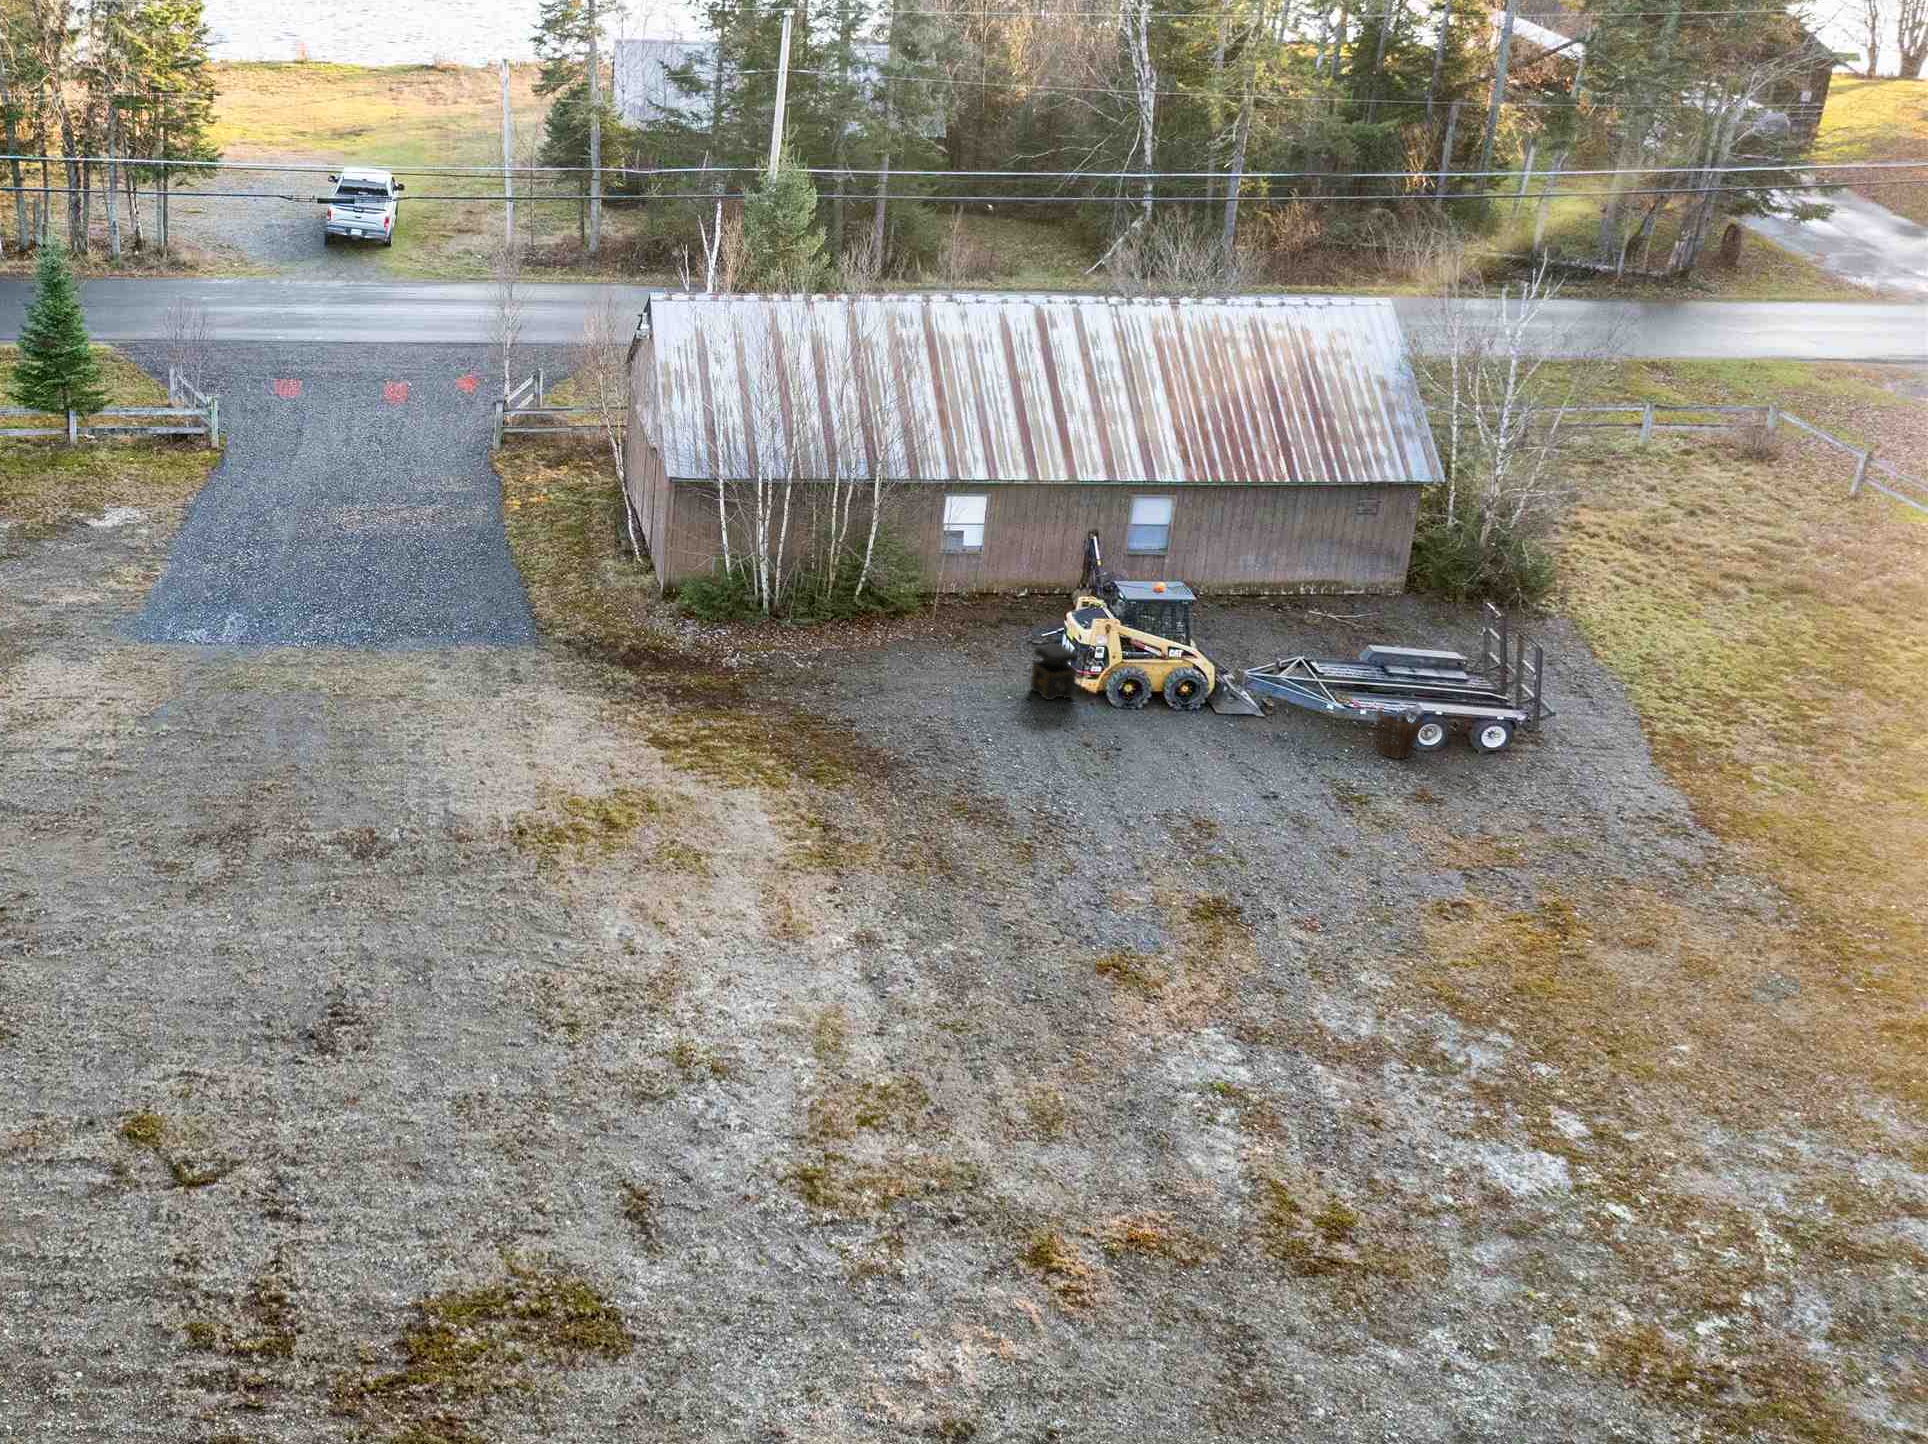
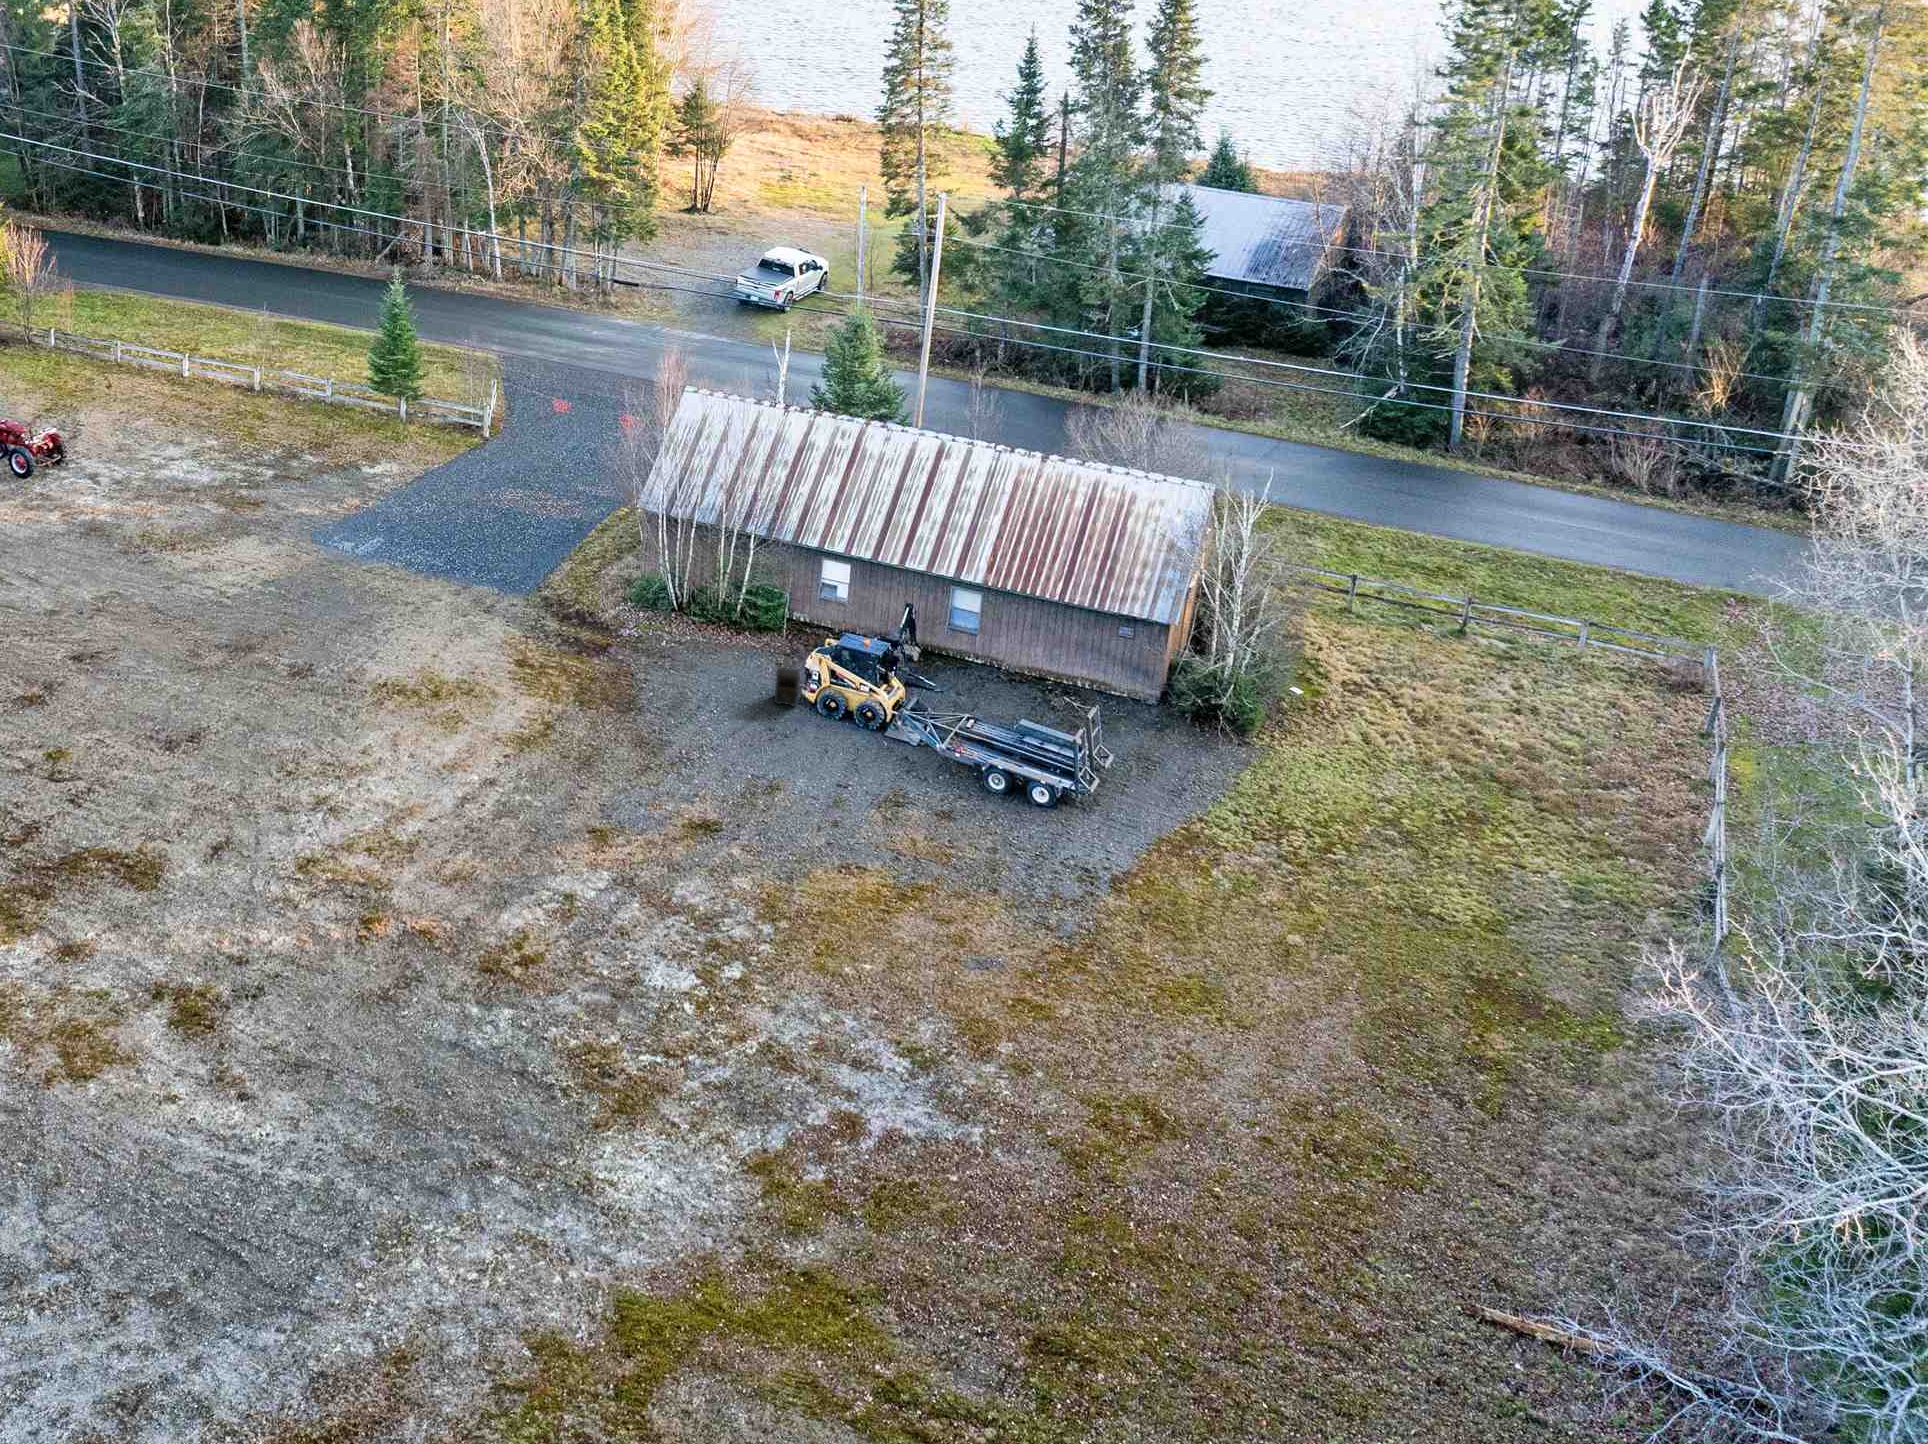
basket: present [1376,708,1423,759] -> none [946,759,977,797]

